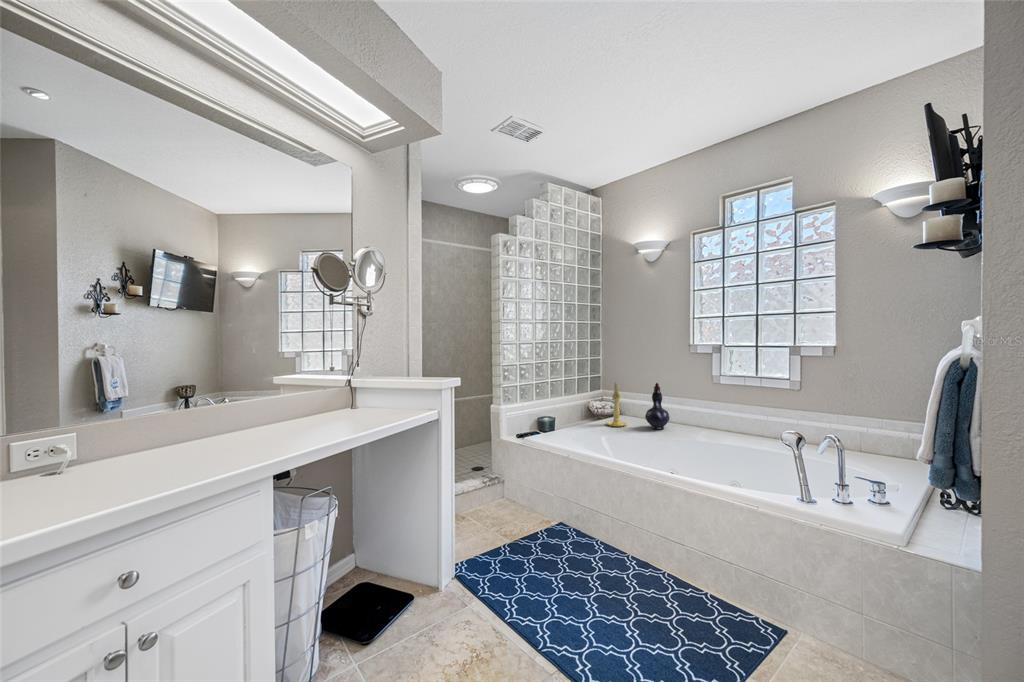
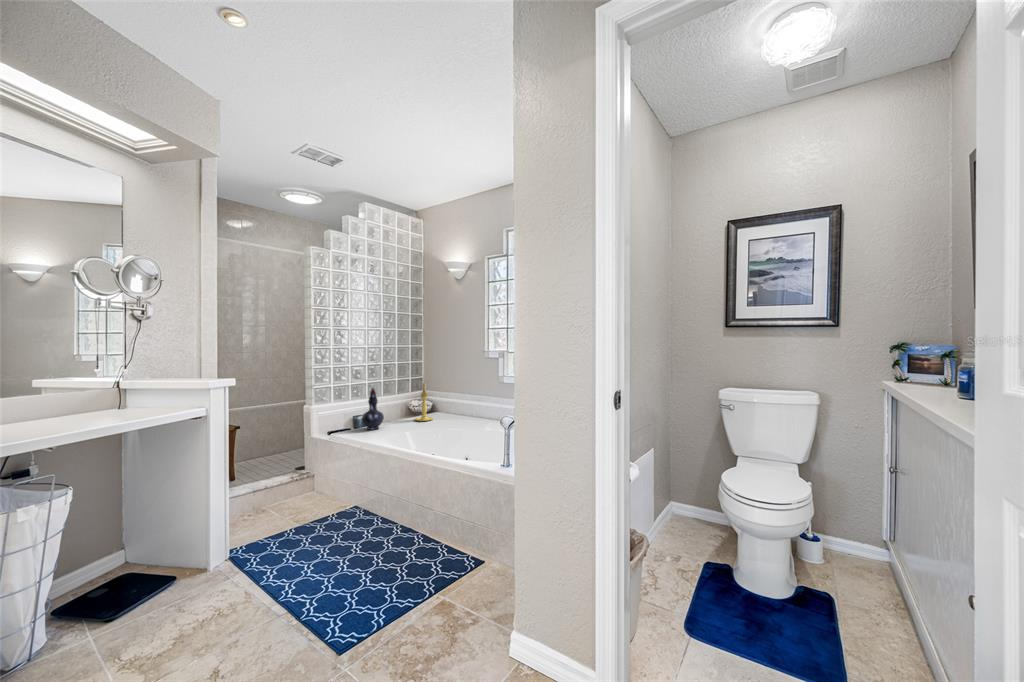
decorative vase: present [645,383,669,429] -> present [362,388,384,430]

